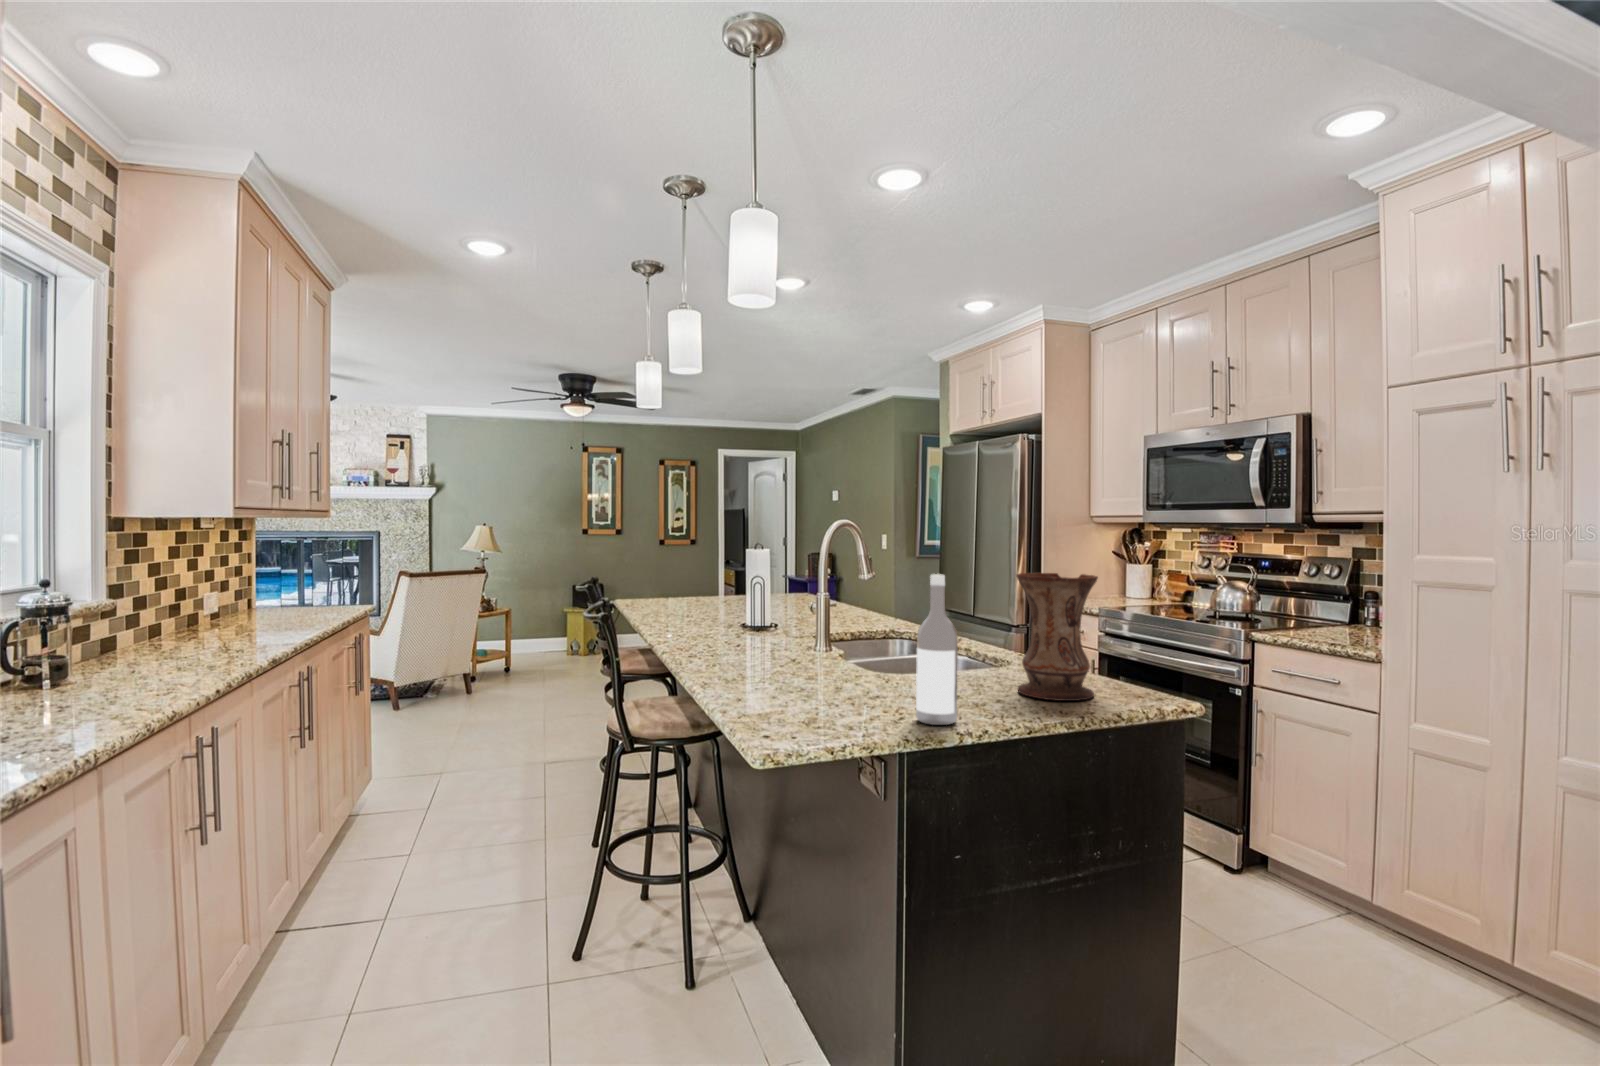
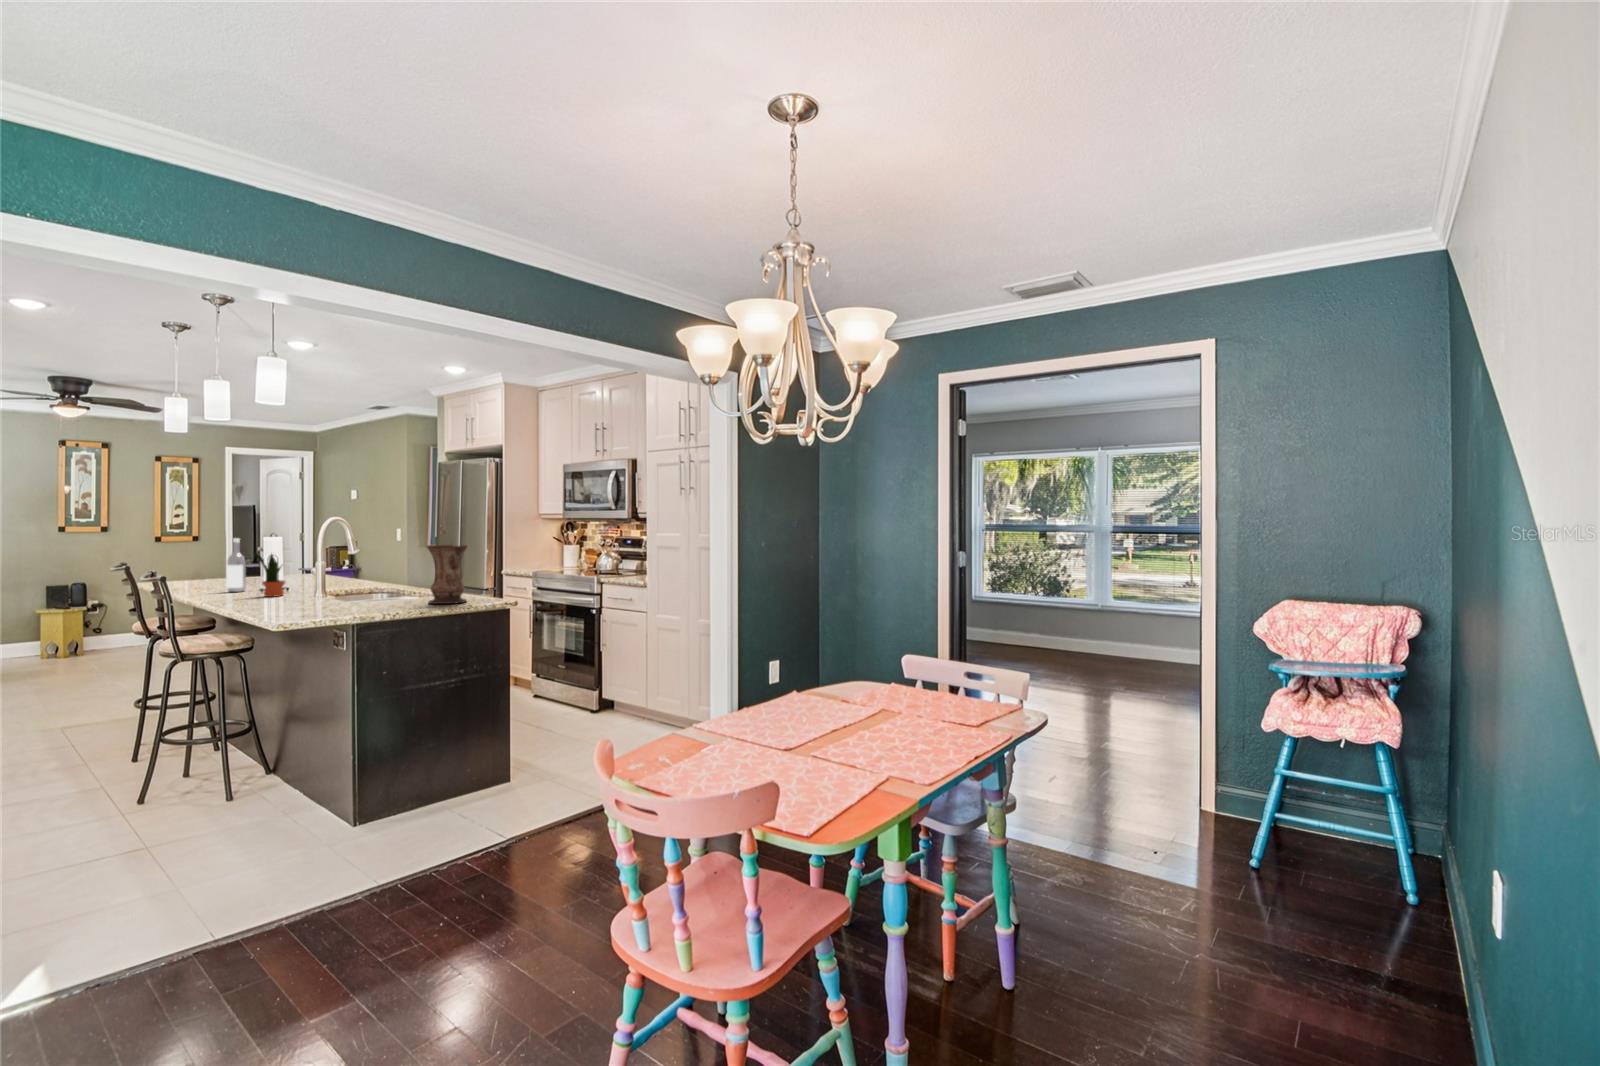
potted plant: none [731,567,773,641] -> present [254,552,285,597]
wine bottle: present [916,574,958,725] -> present [227,538,246,592]

